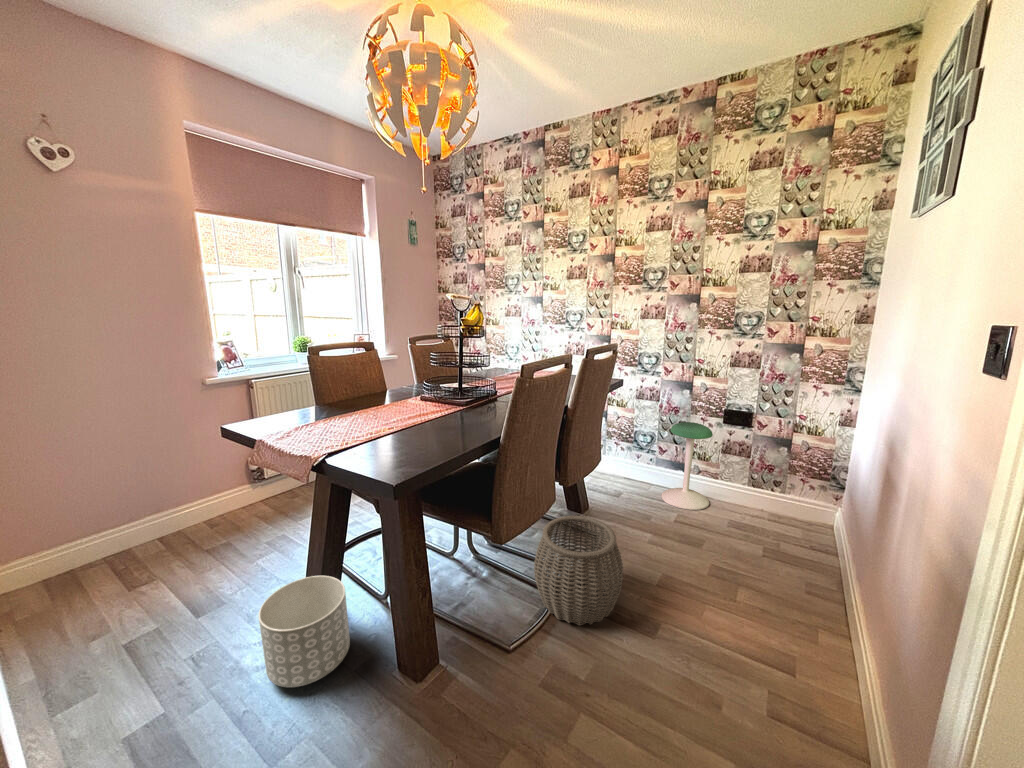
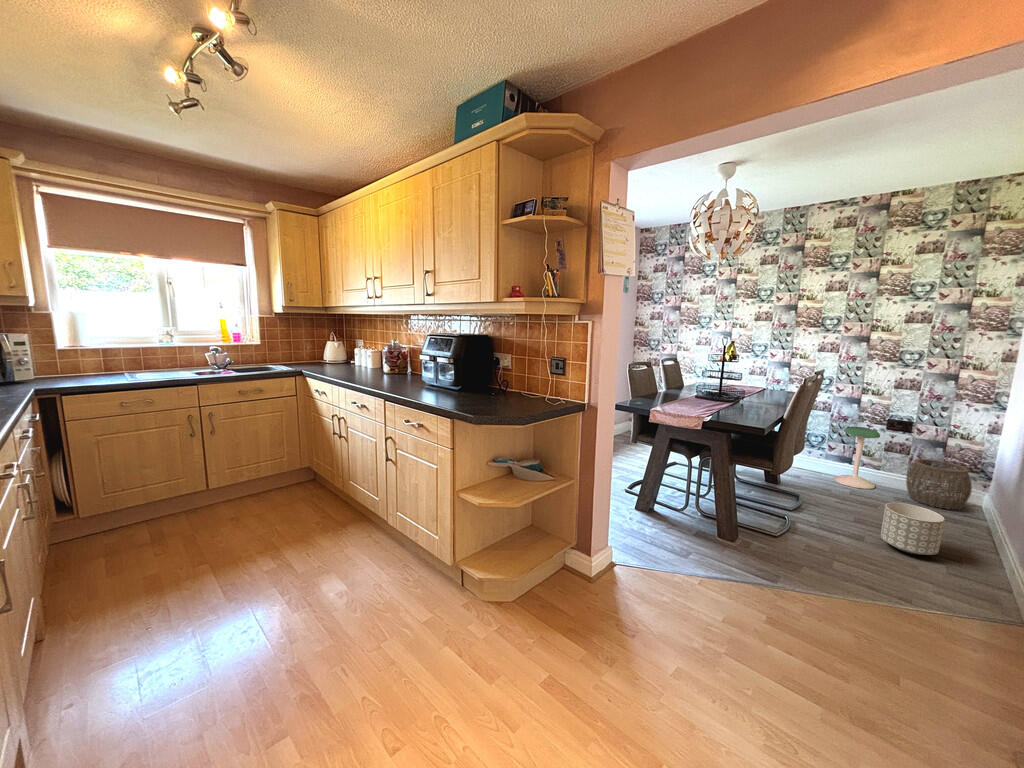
woven basket: present [534,516,623,625] -> present [906,459,972,510]
planter: present [259,576,350,687] -> present [881,503,944,555]

